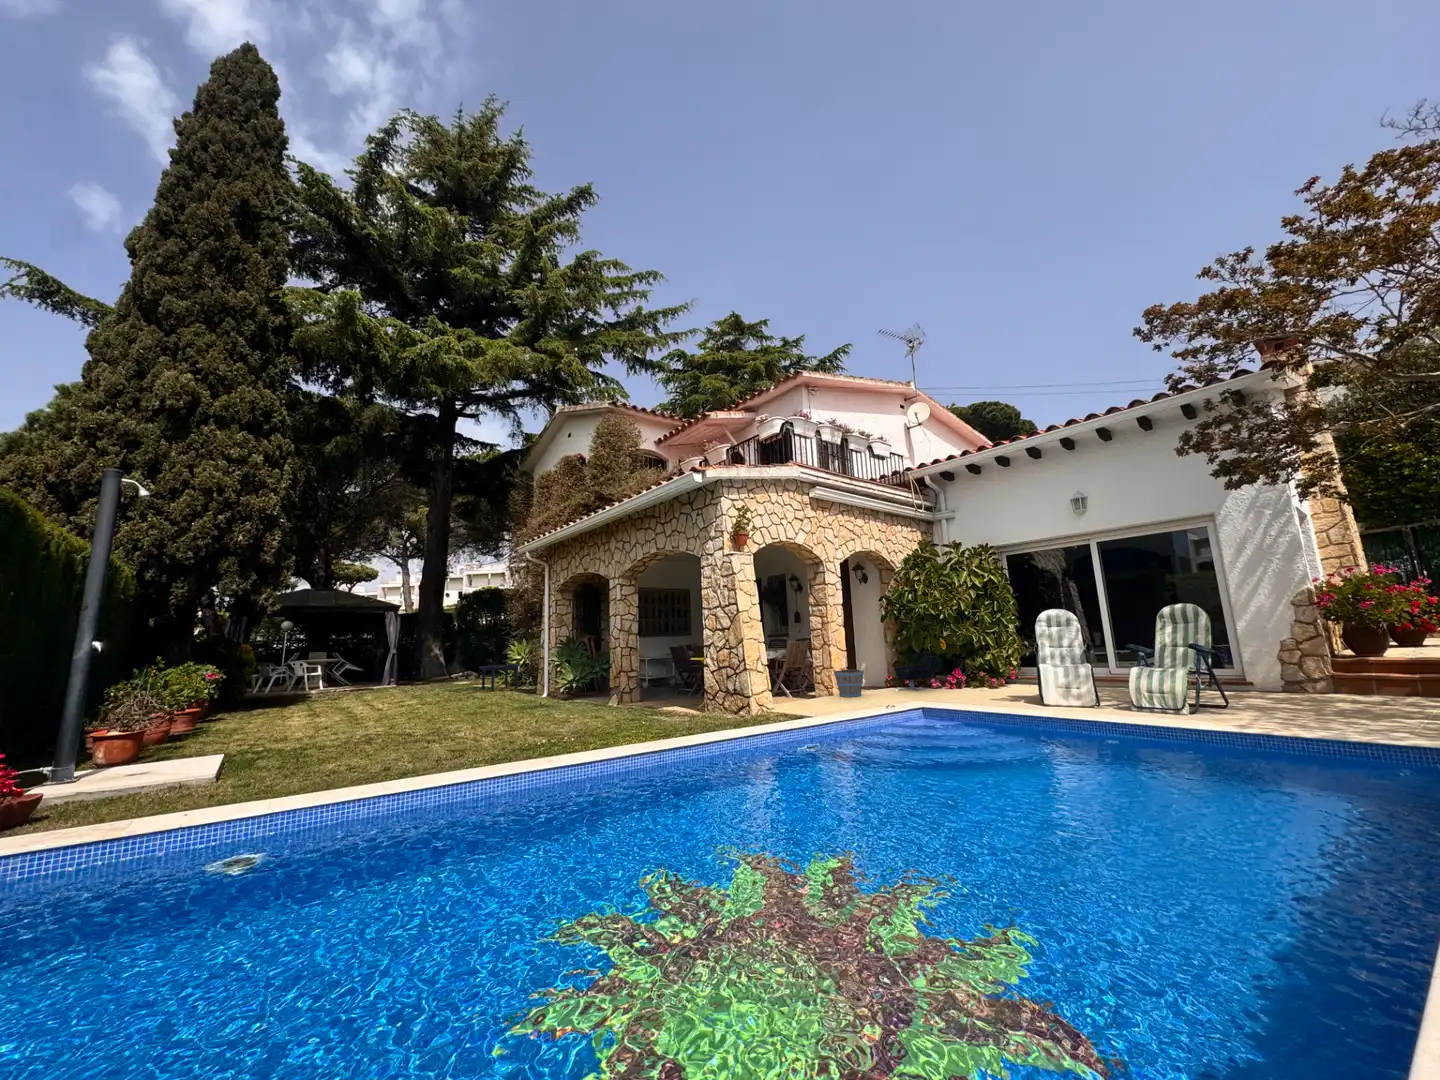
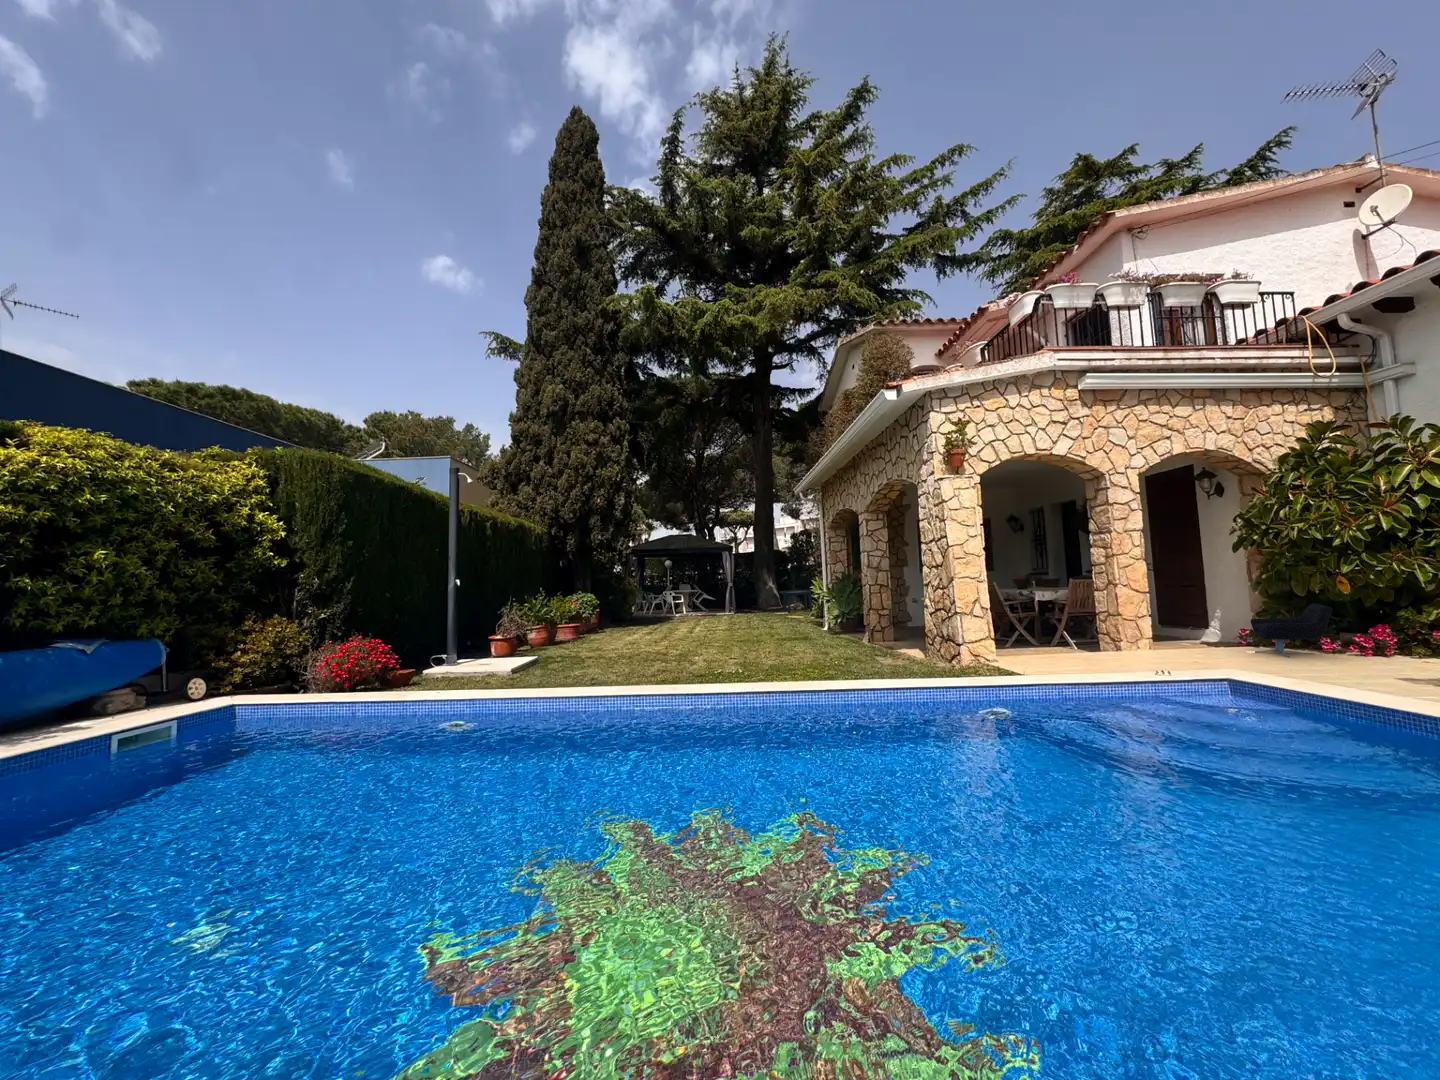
wooden bucket: present [834,669,864,697] -> none [1125,618,1175,657]

